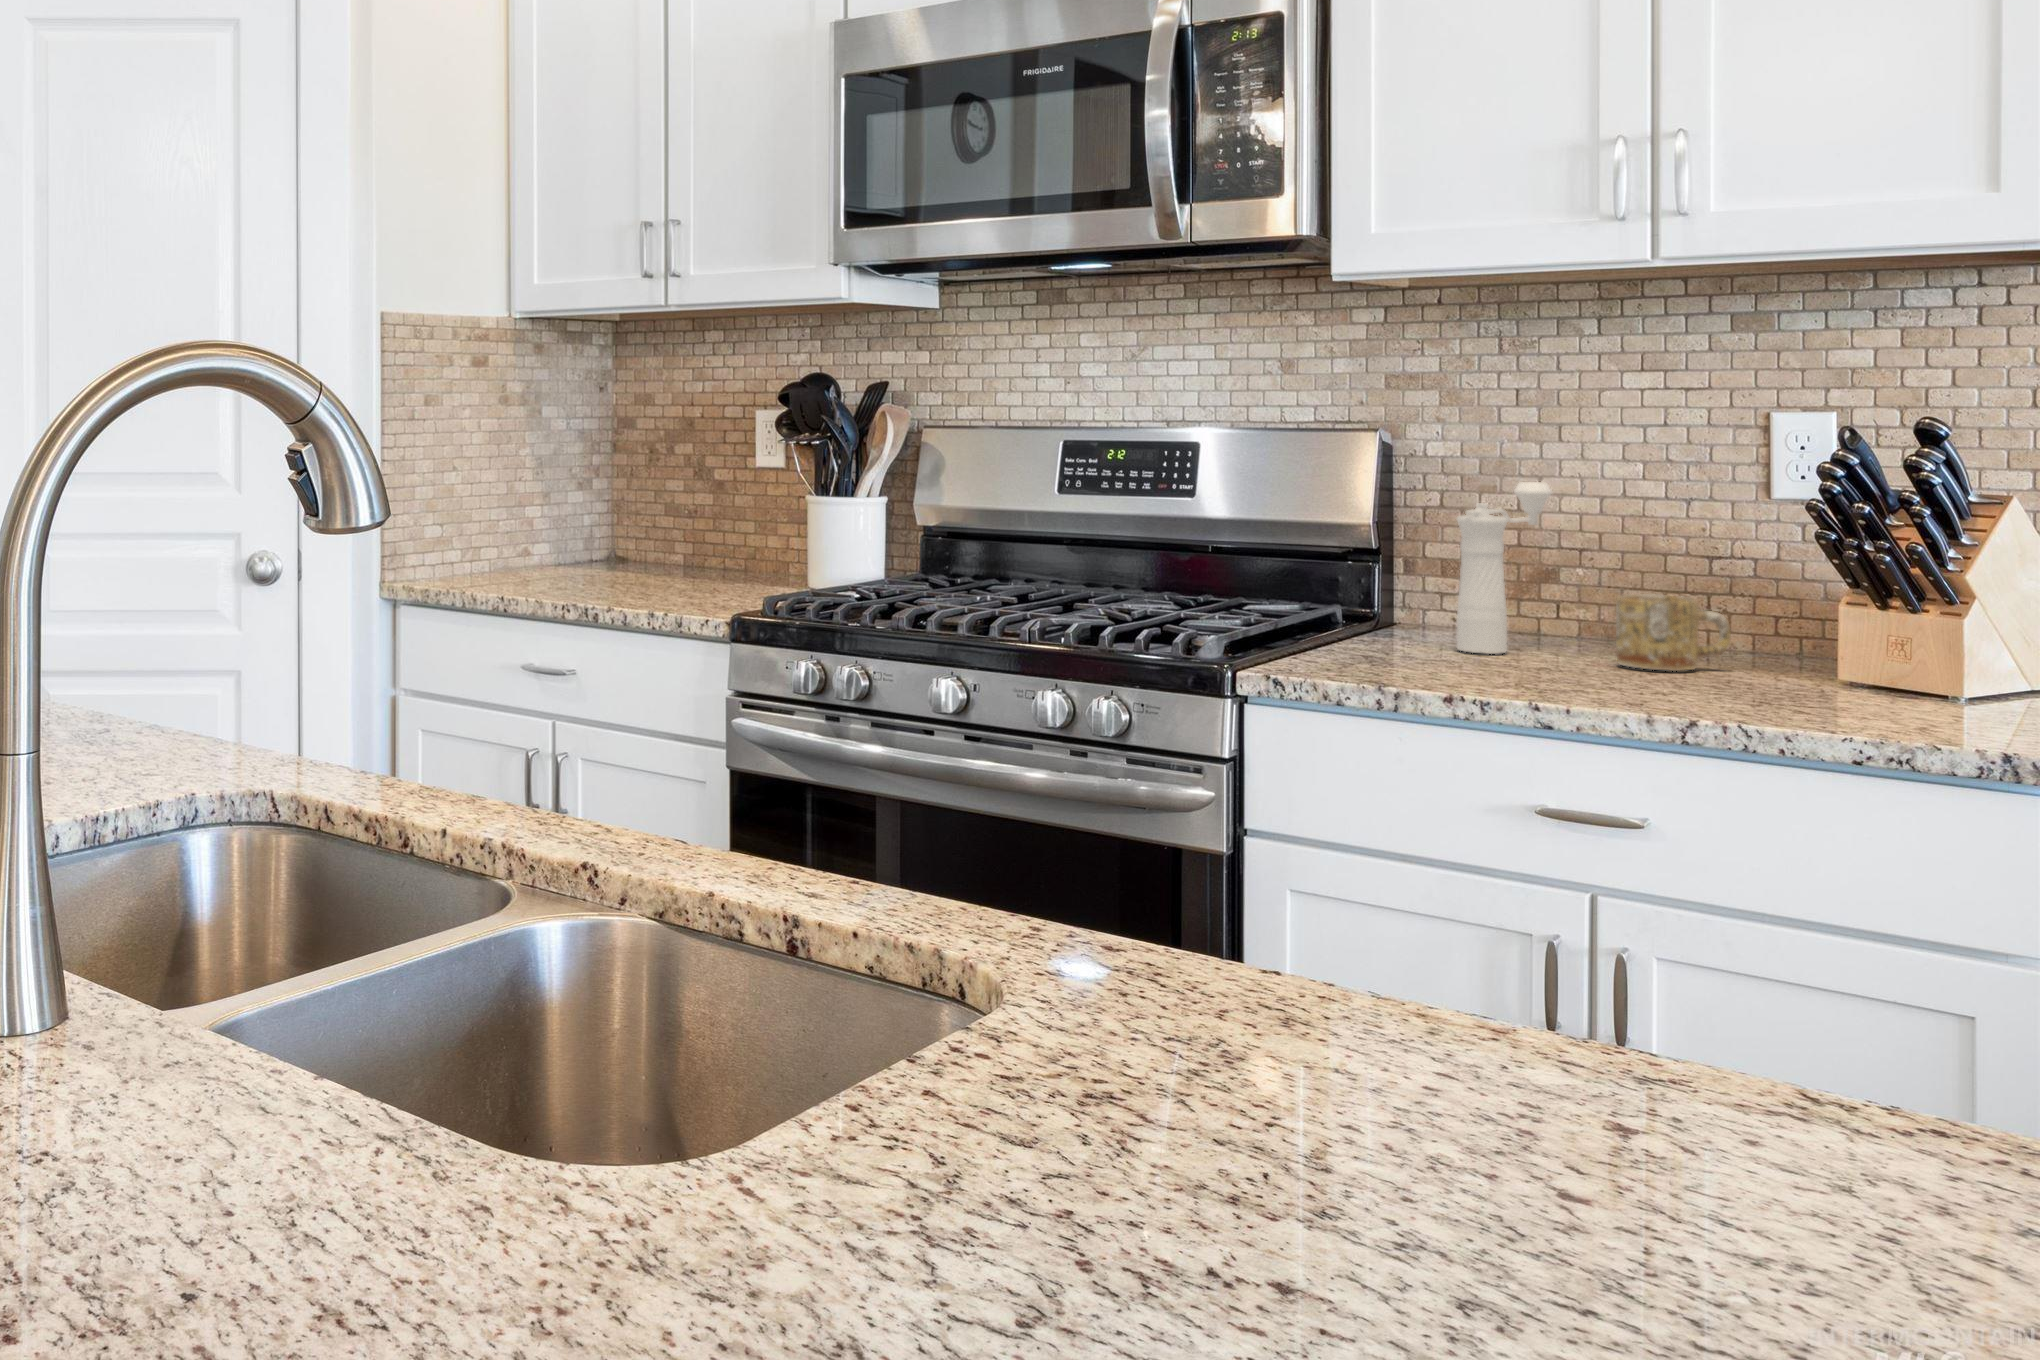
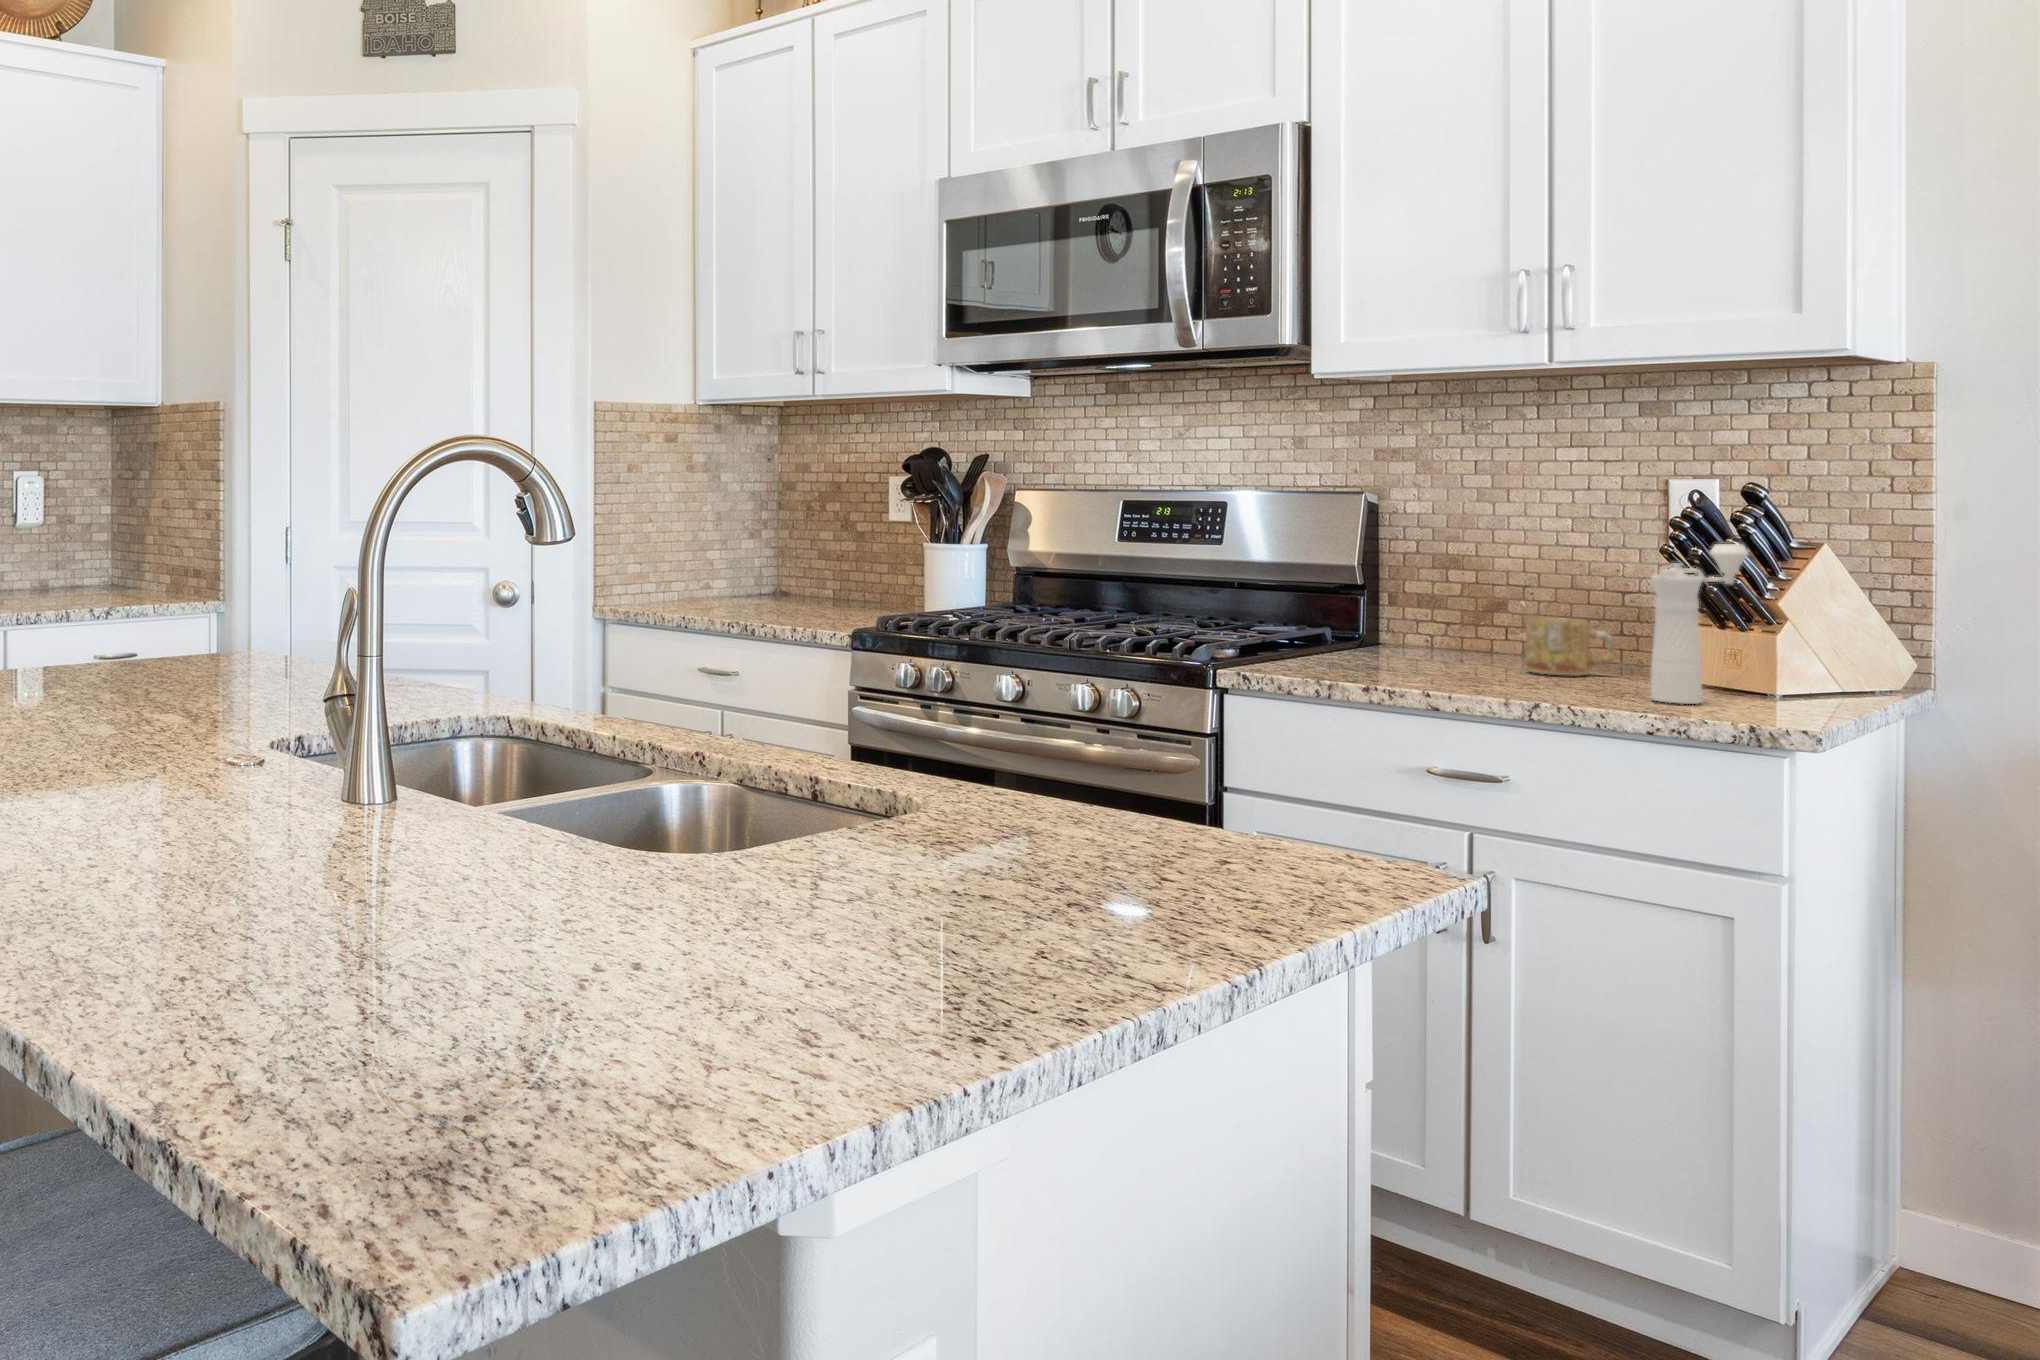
pepper mill: present [1457,482,1552,654] -> present [1651,544,1749,704]

